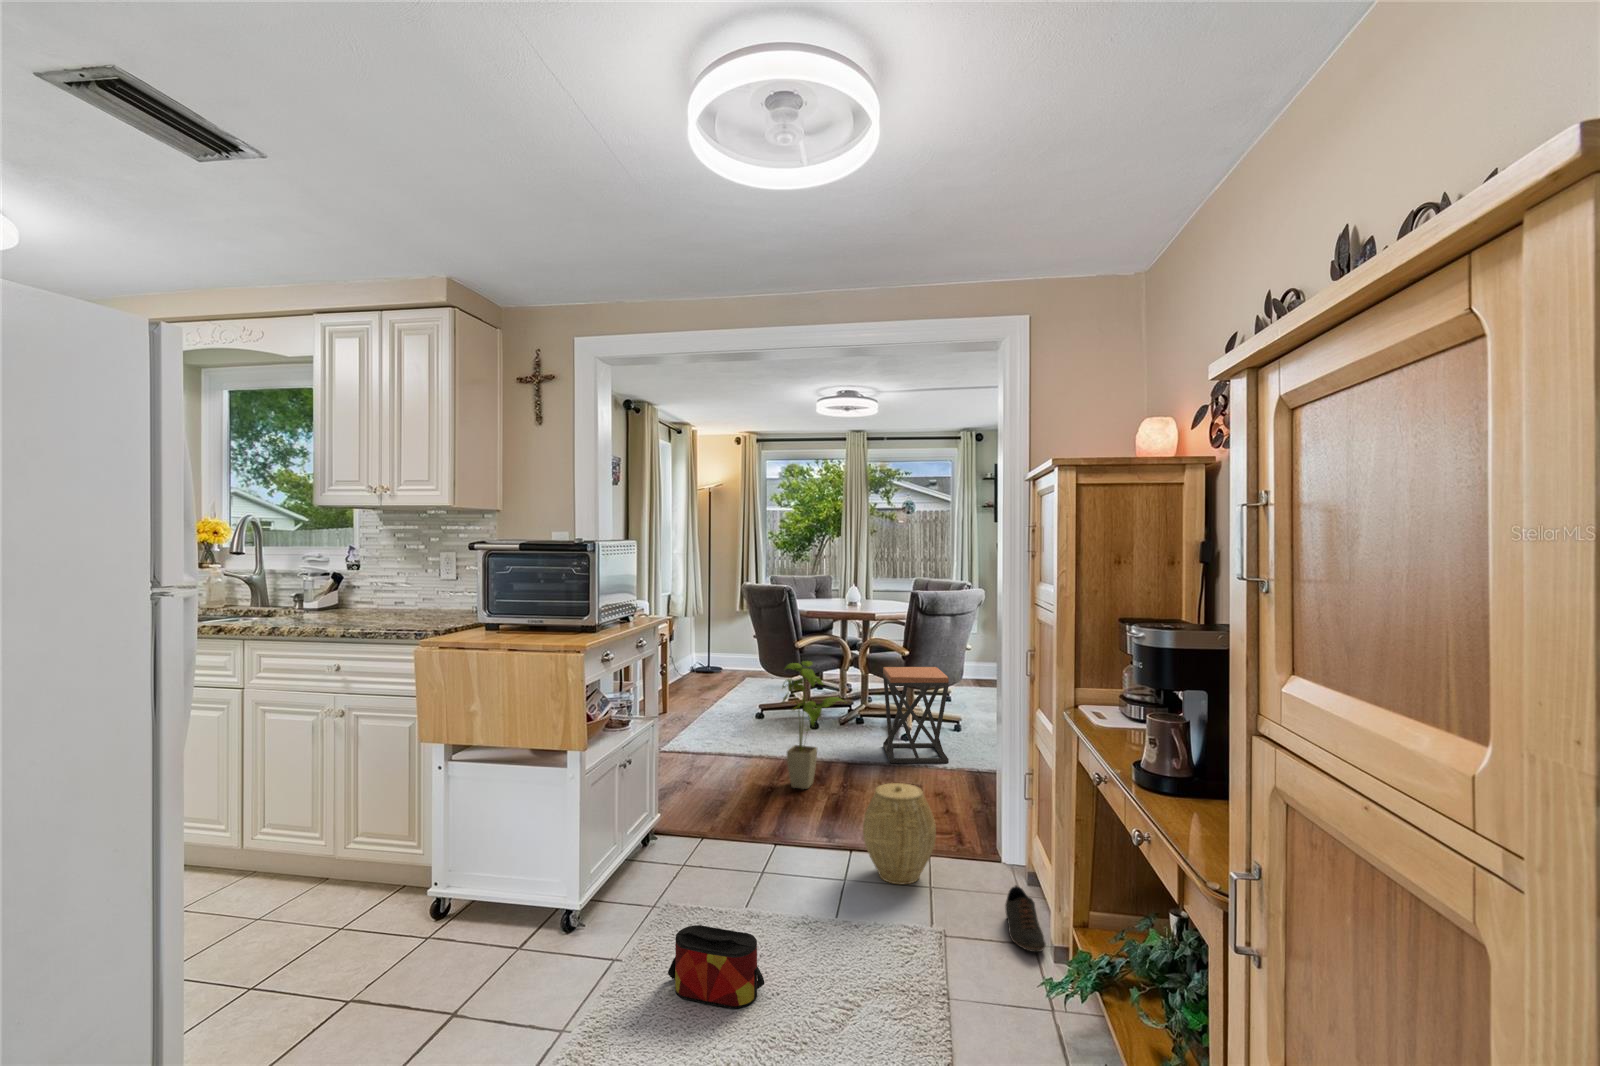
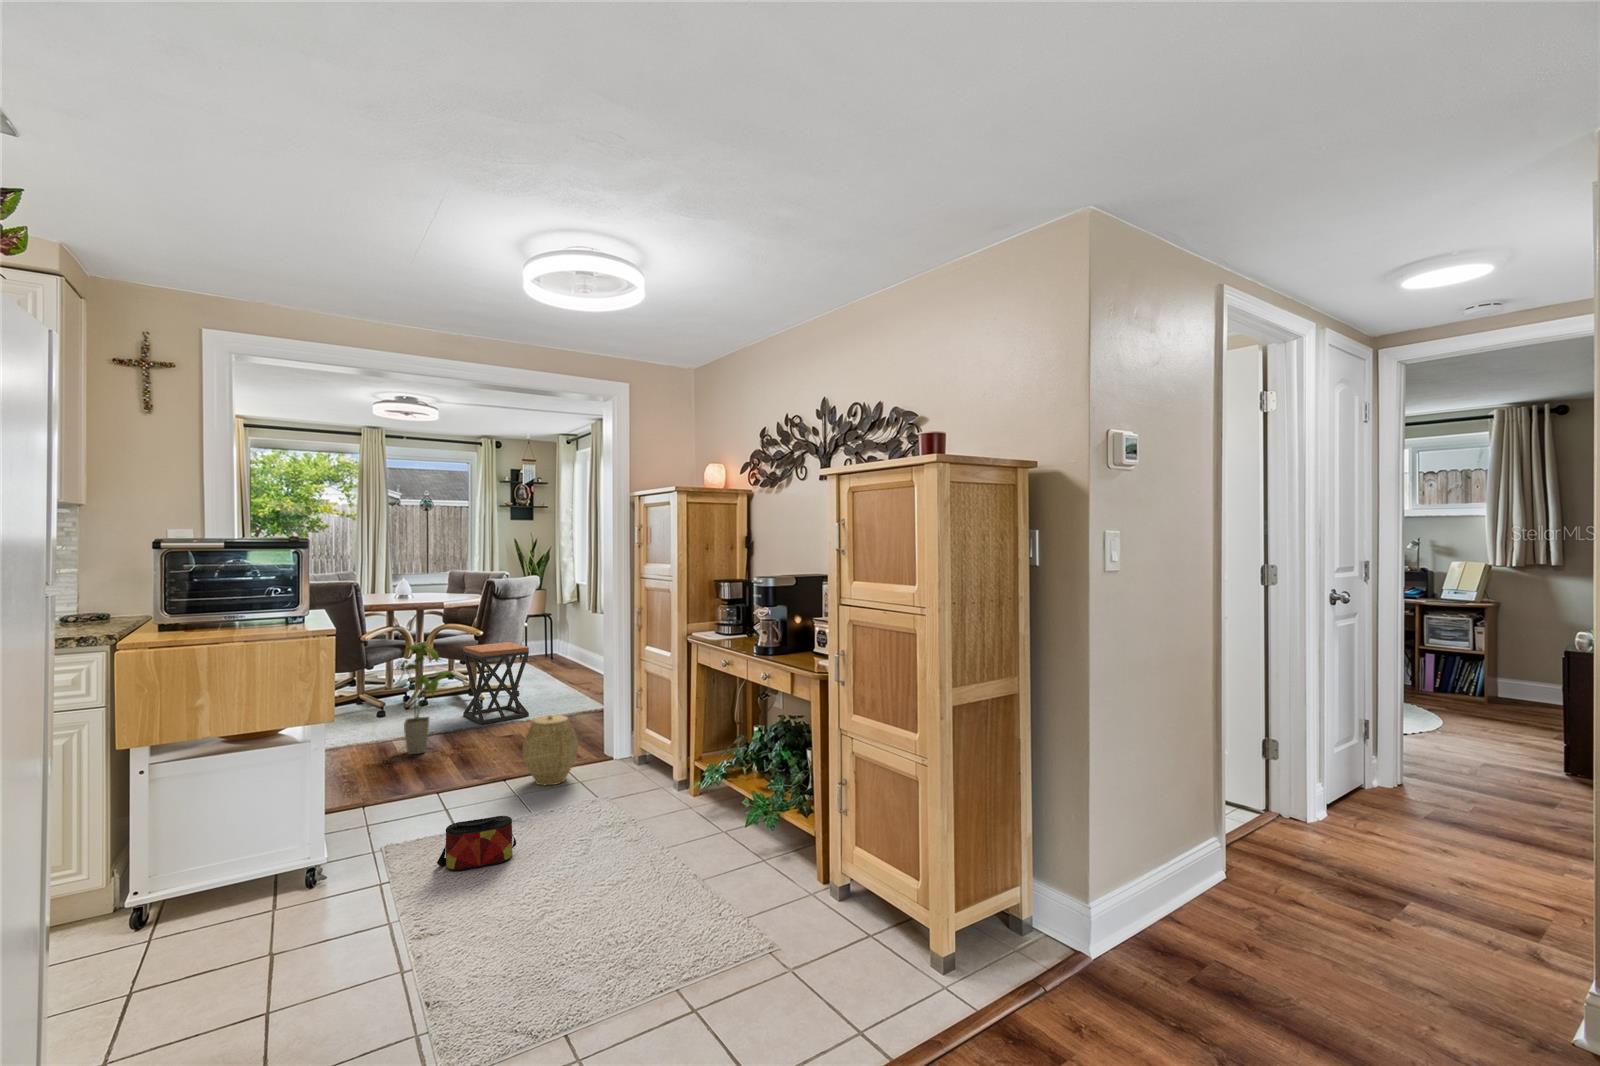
shoe: present [1005,886,1046,952] -> none [635,760,669,790]

